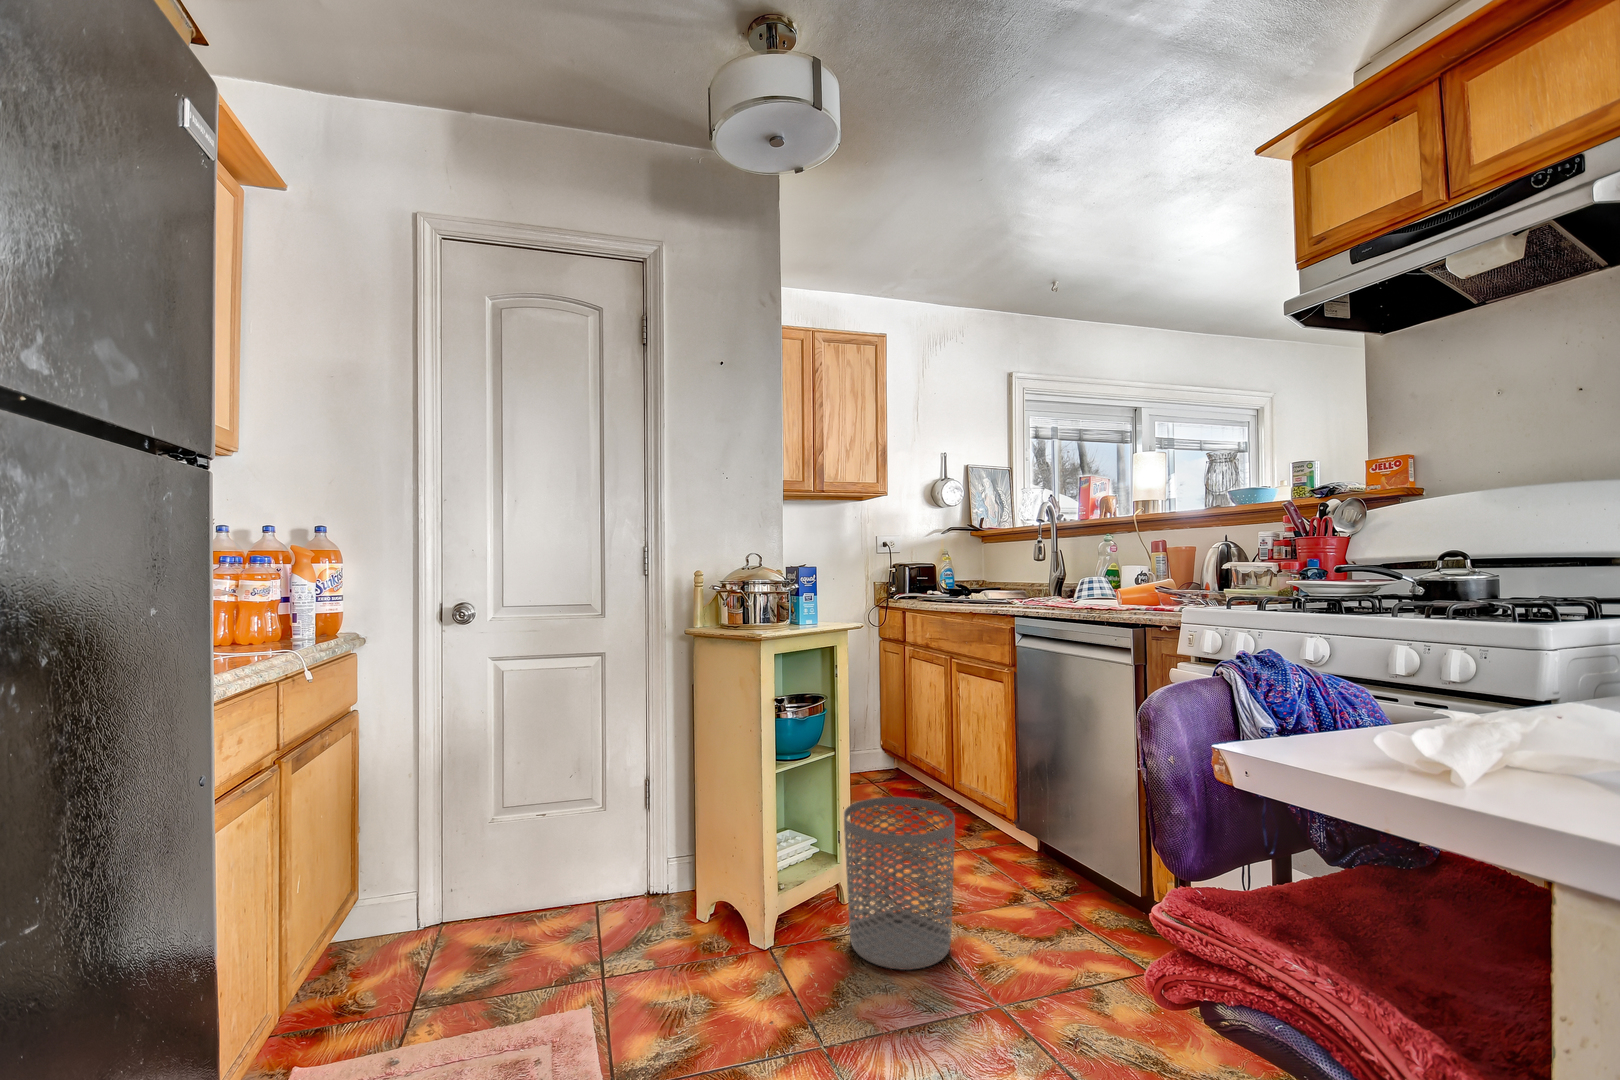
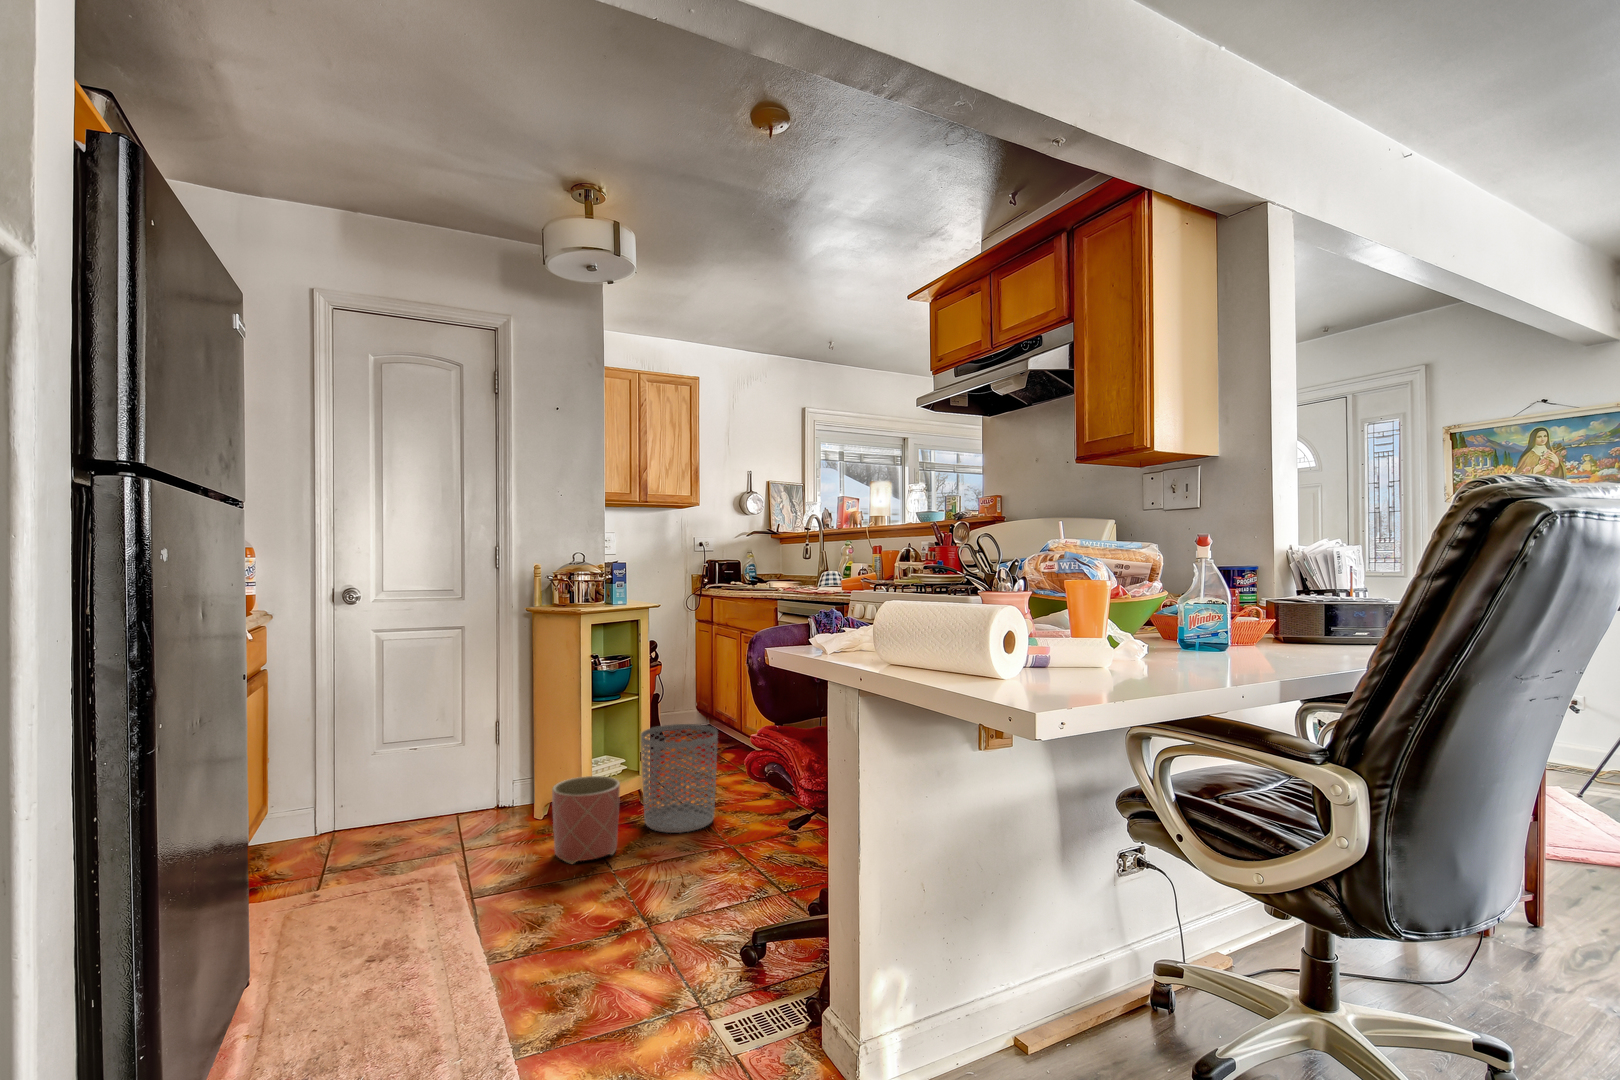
planter: none [726,881,823,1029] -> present [552,776,620,864]

